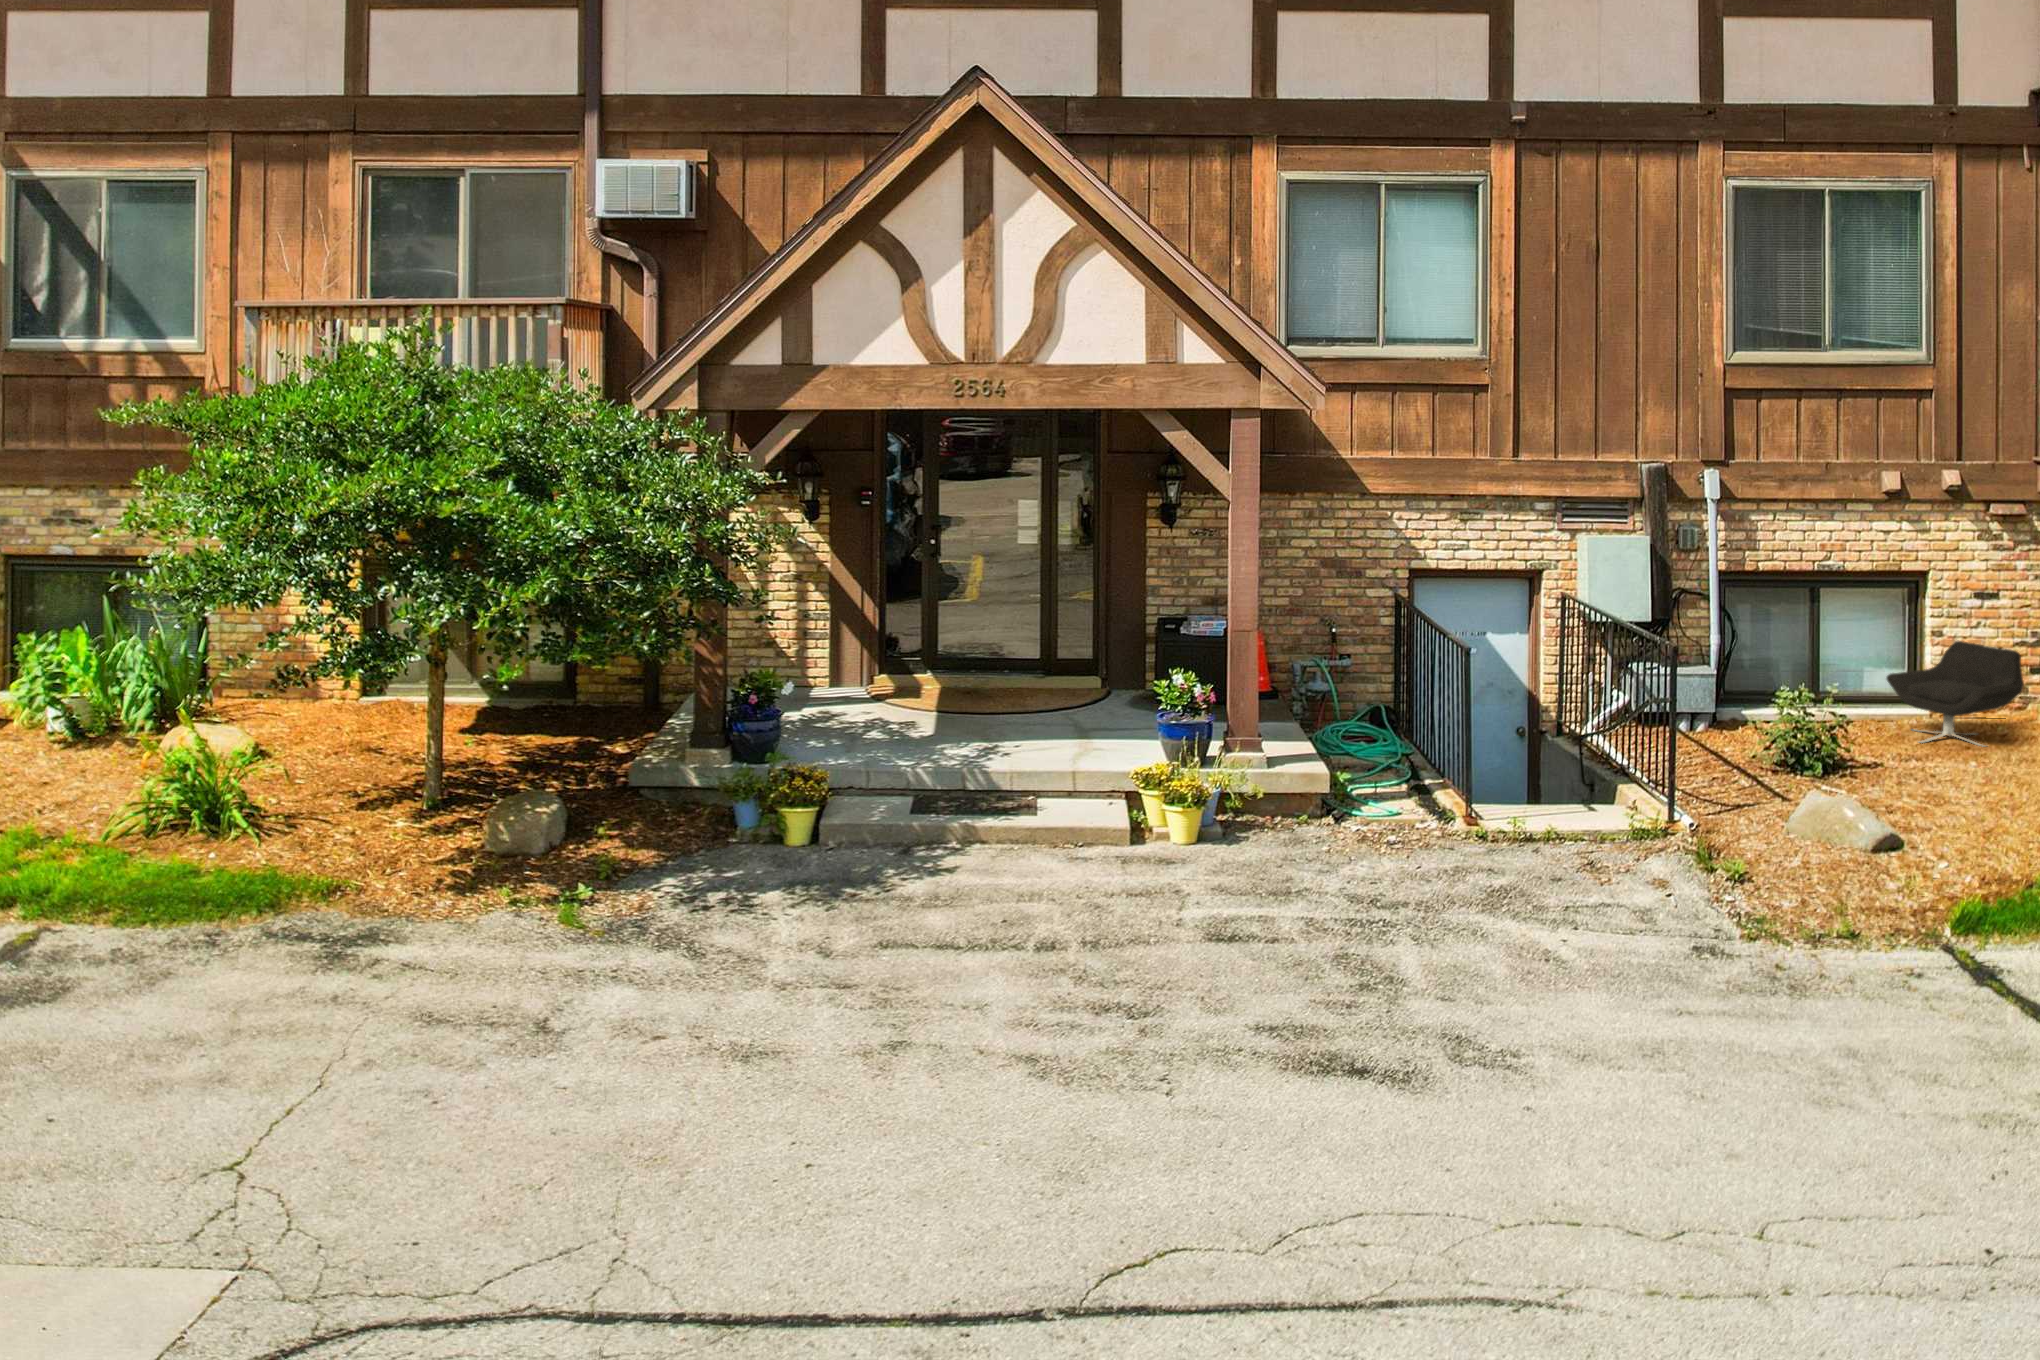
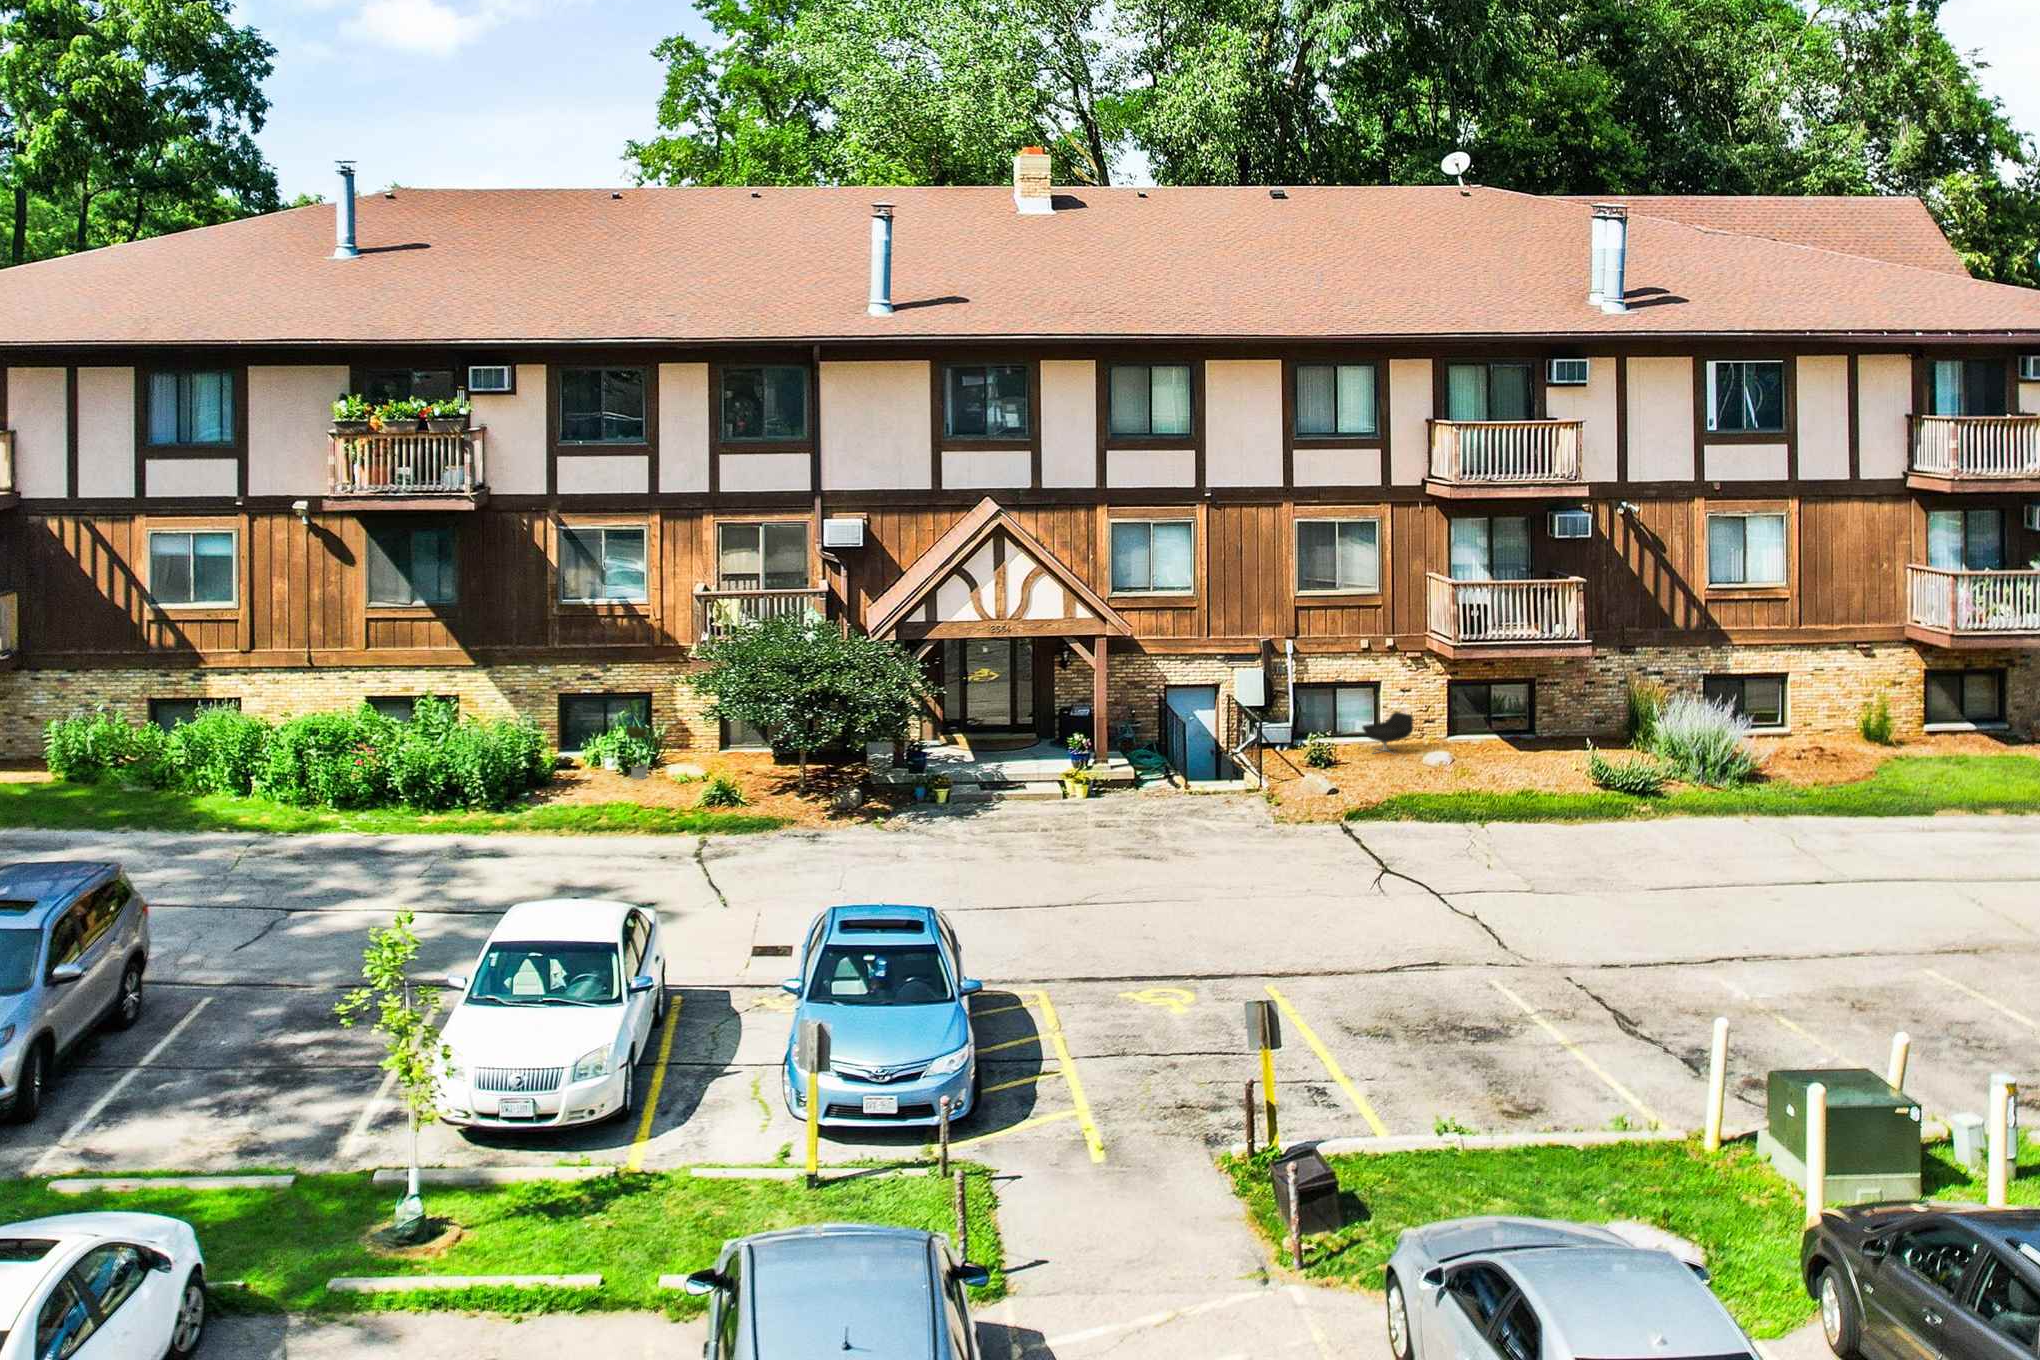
potted tree: none [69,623,133,755] -> present [626,726,648,779]

